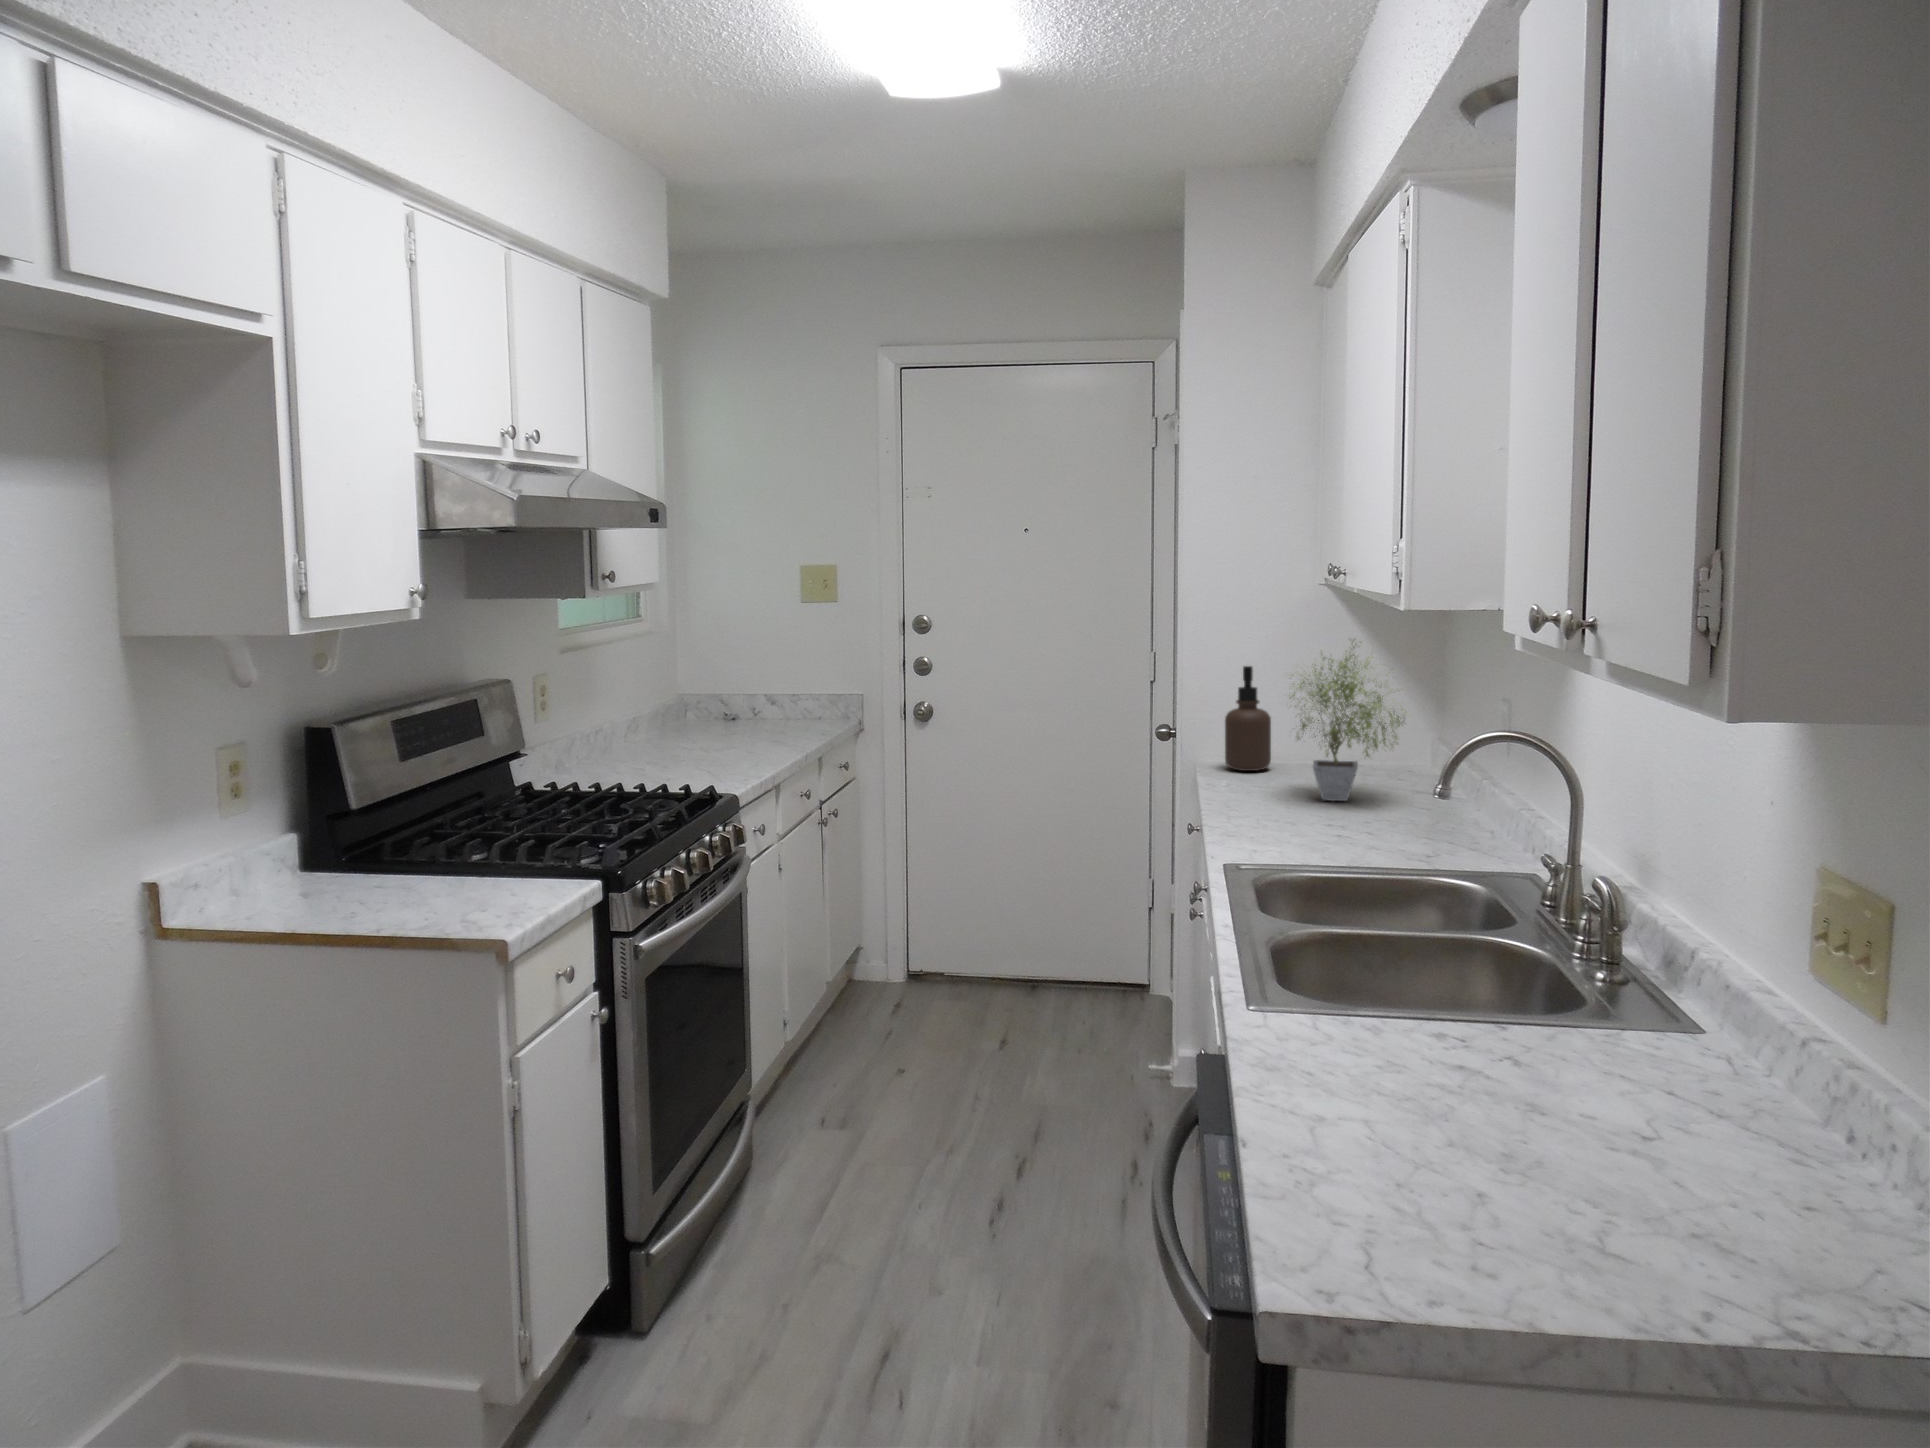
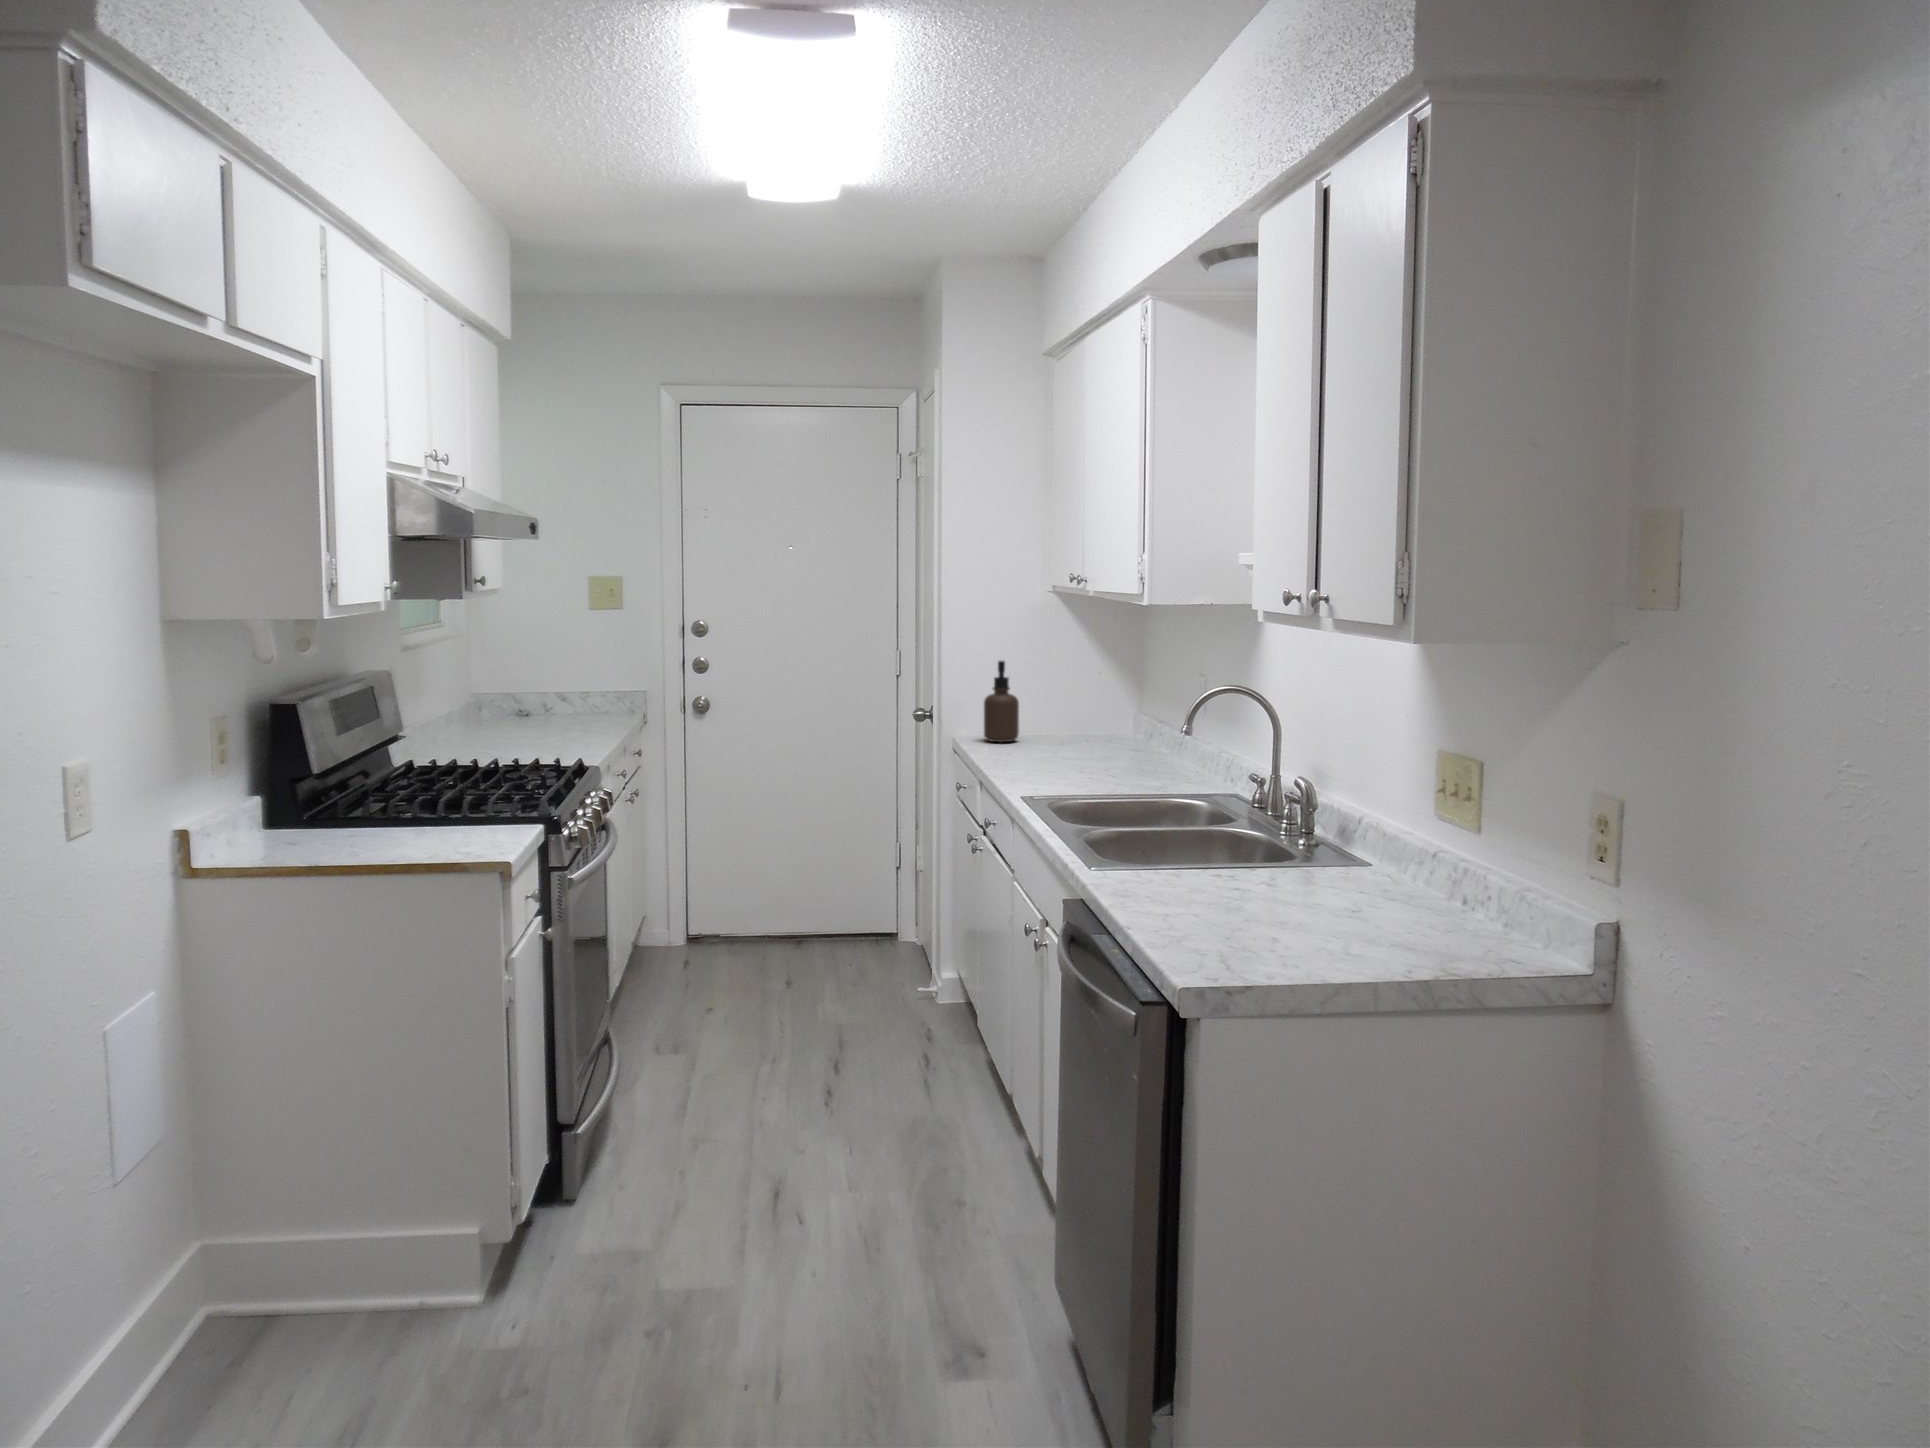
potted plant: present [1289,641,1410,801] -> none [1036,636,1135,759]

